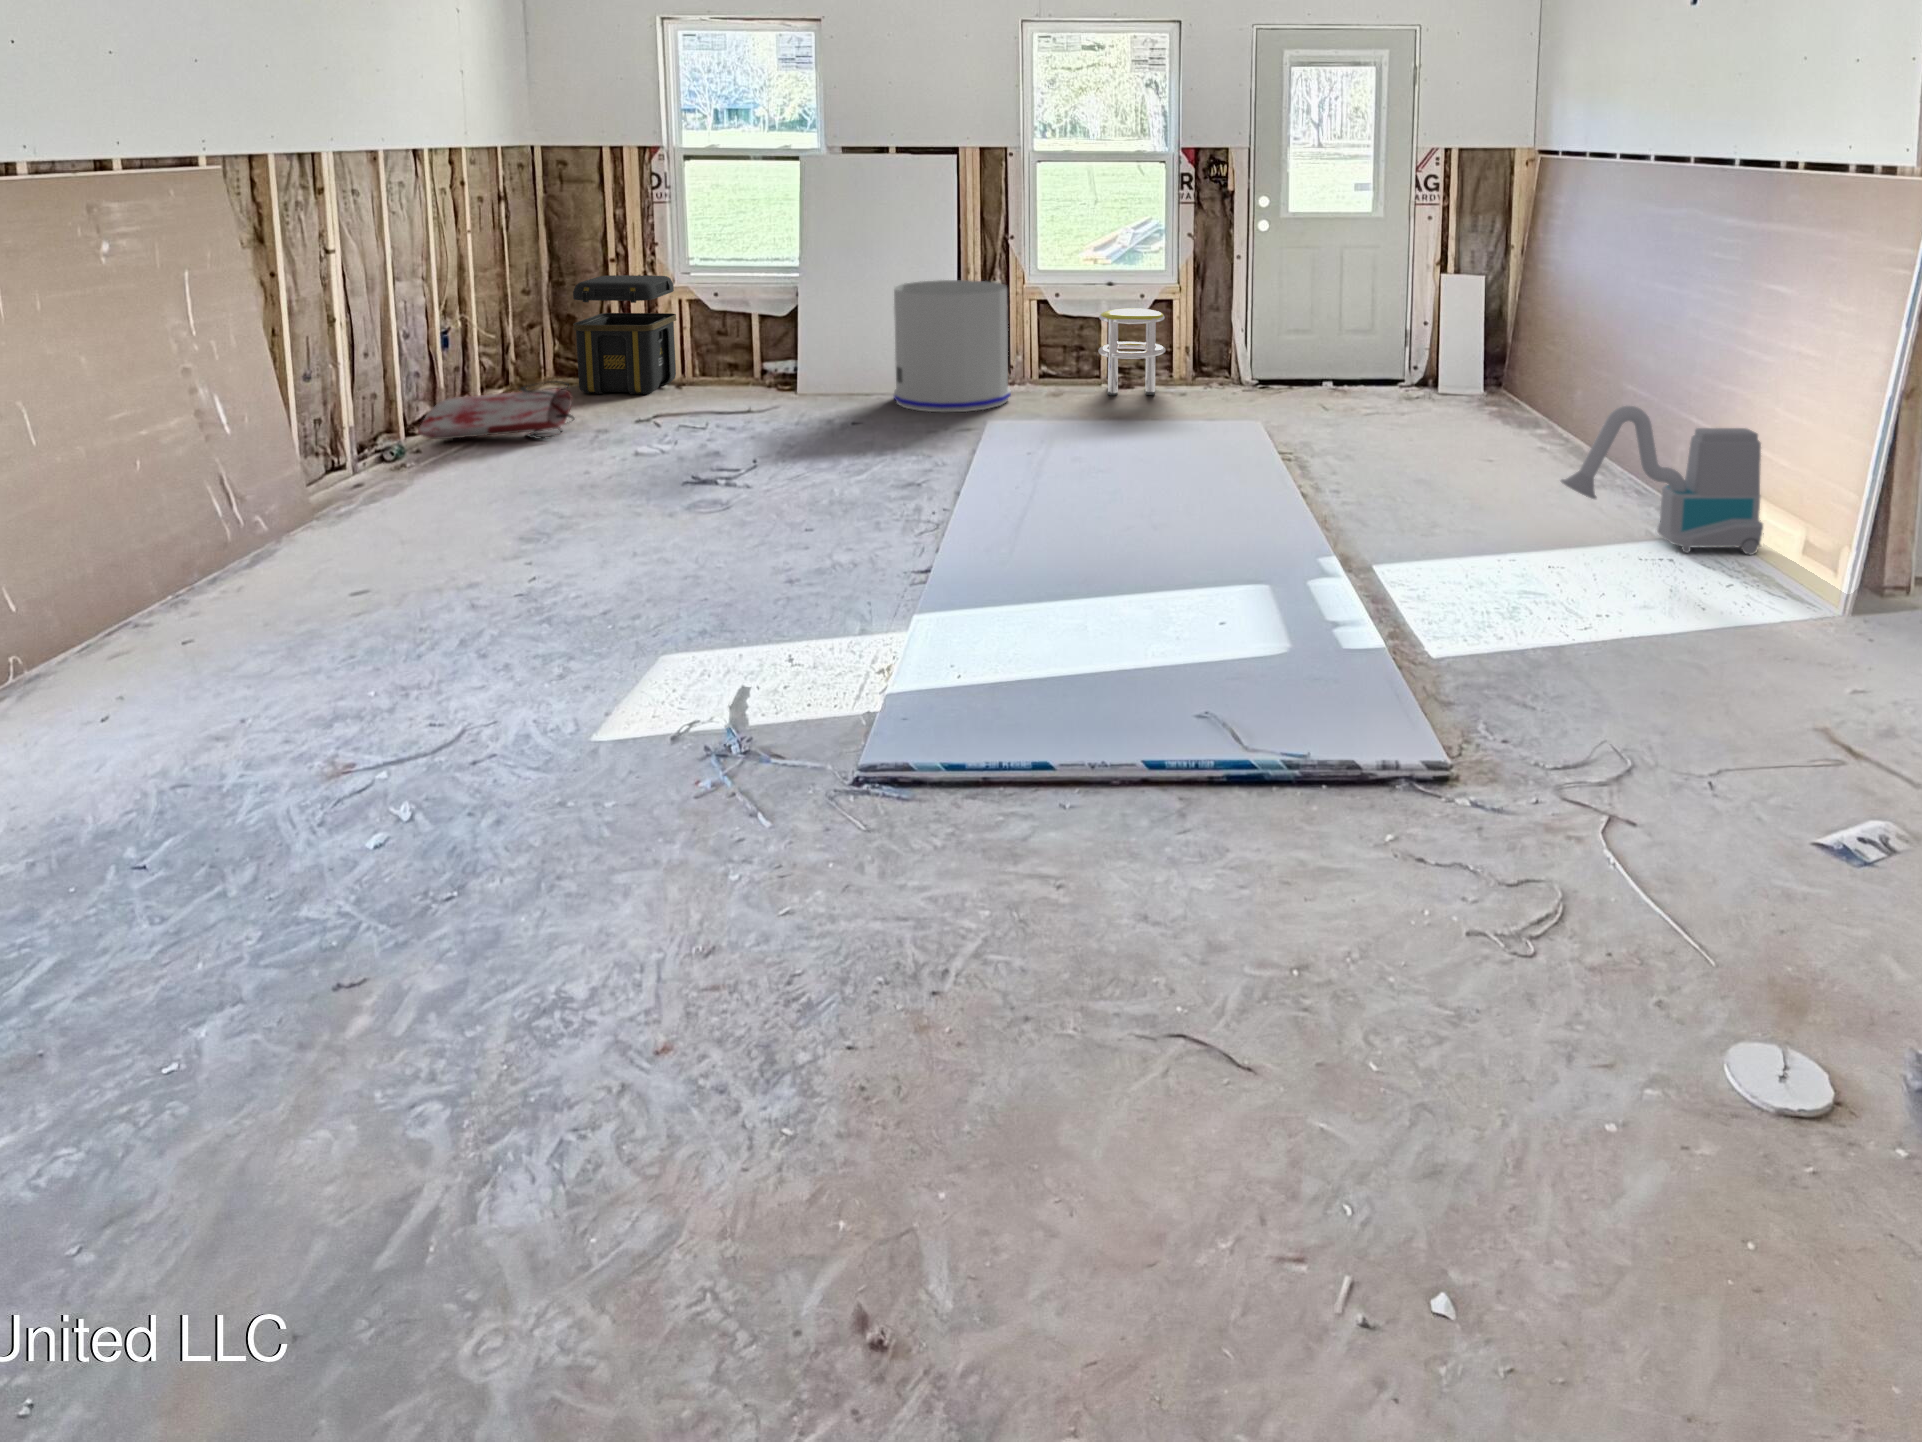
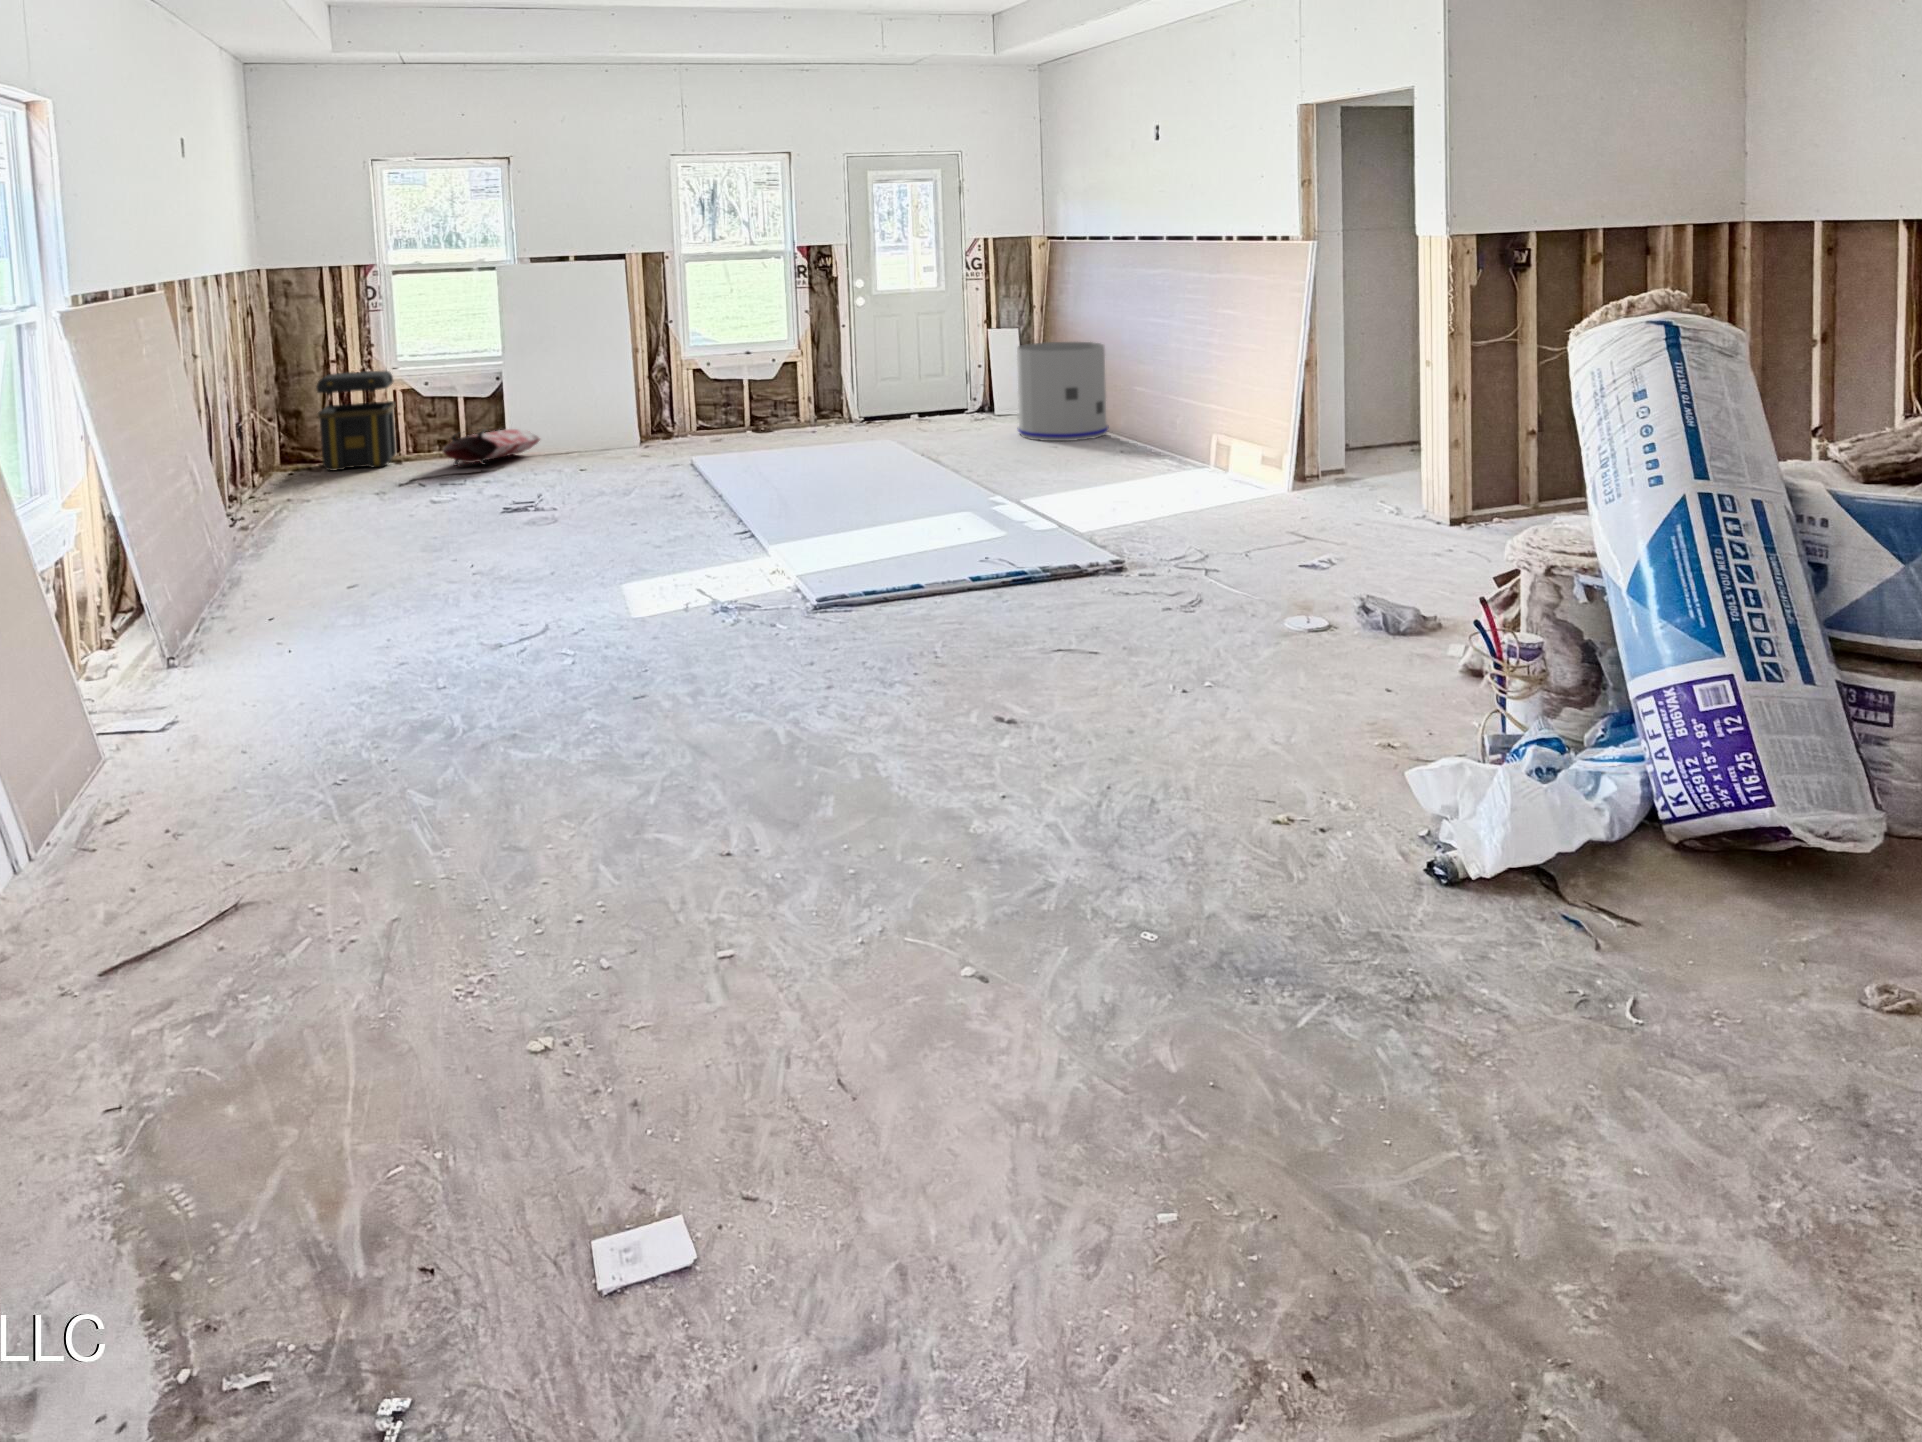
trash can: present [894,280,1011,412] -> present [1017,342,1109,441]
stool: present [1098,308,1166,395] -> none [746,370,798,436]
bag: present [418,381,574,439] -> present [443,429,540,466]
vacuum cleaner: present [1561,406,1763,555] -> none [1116,388,1233,475]

